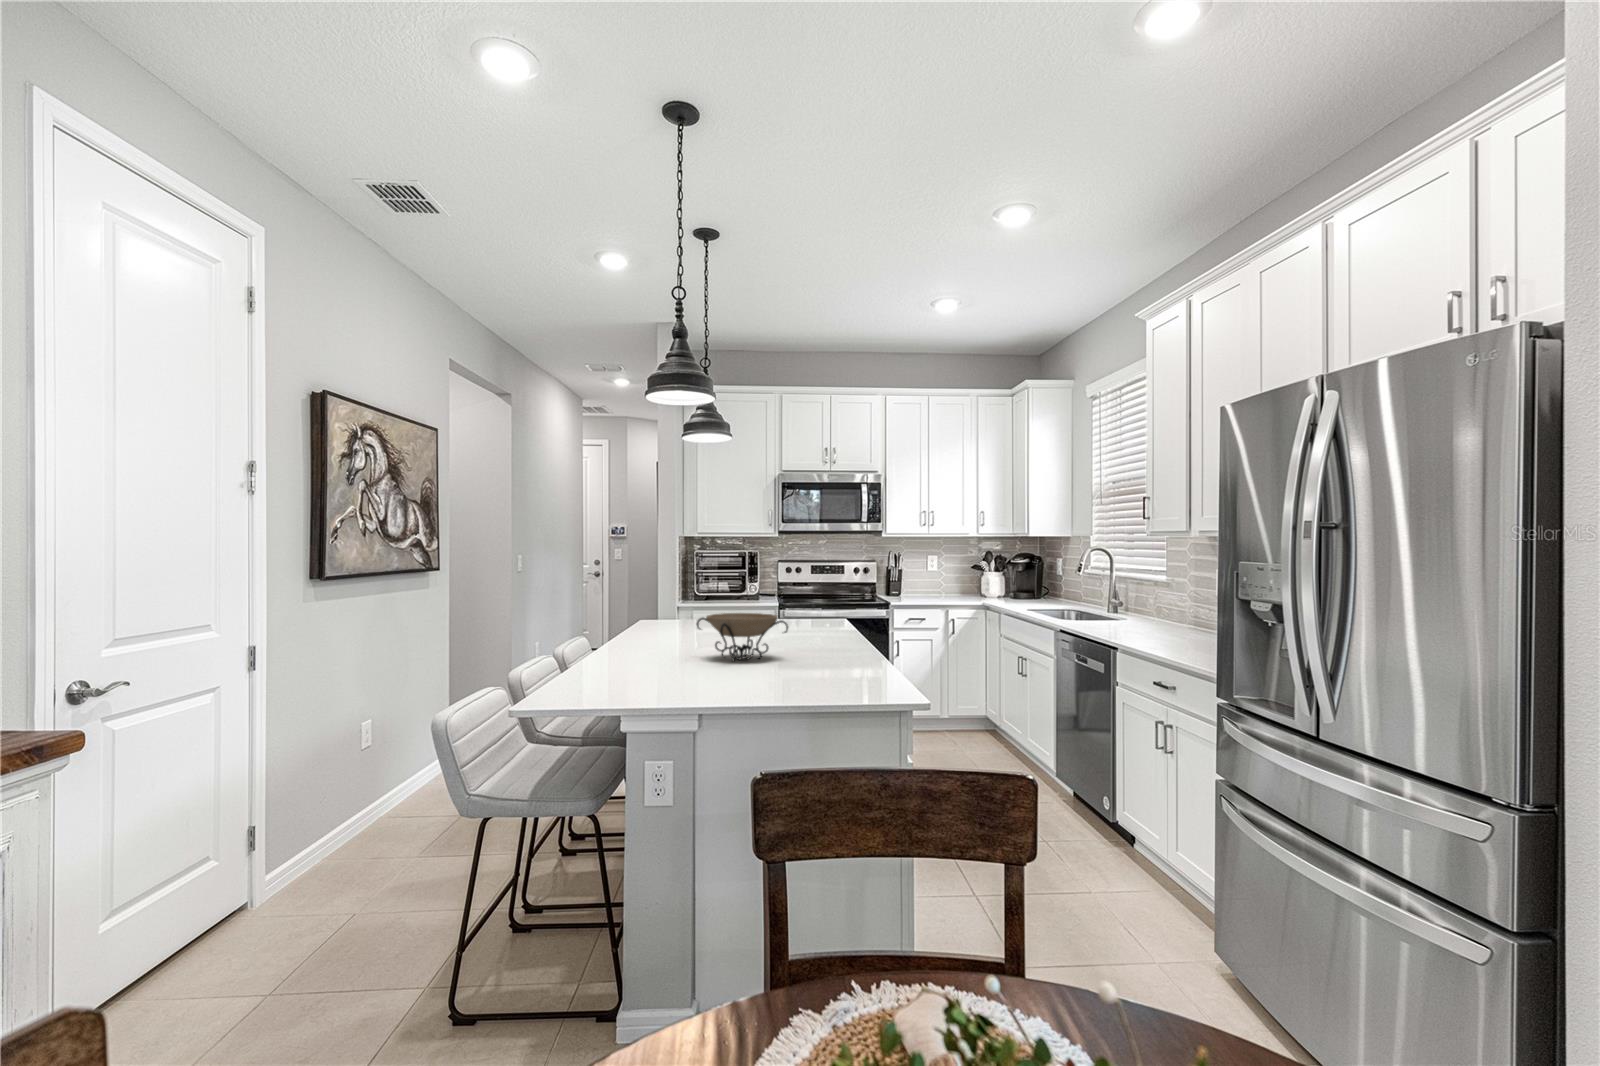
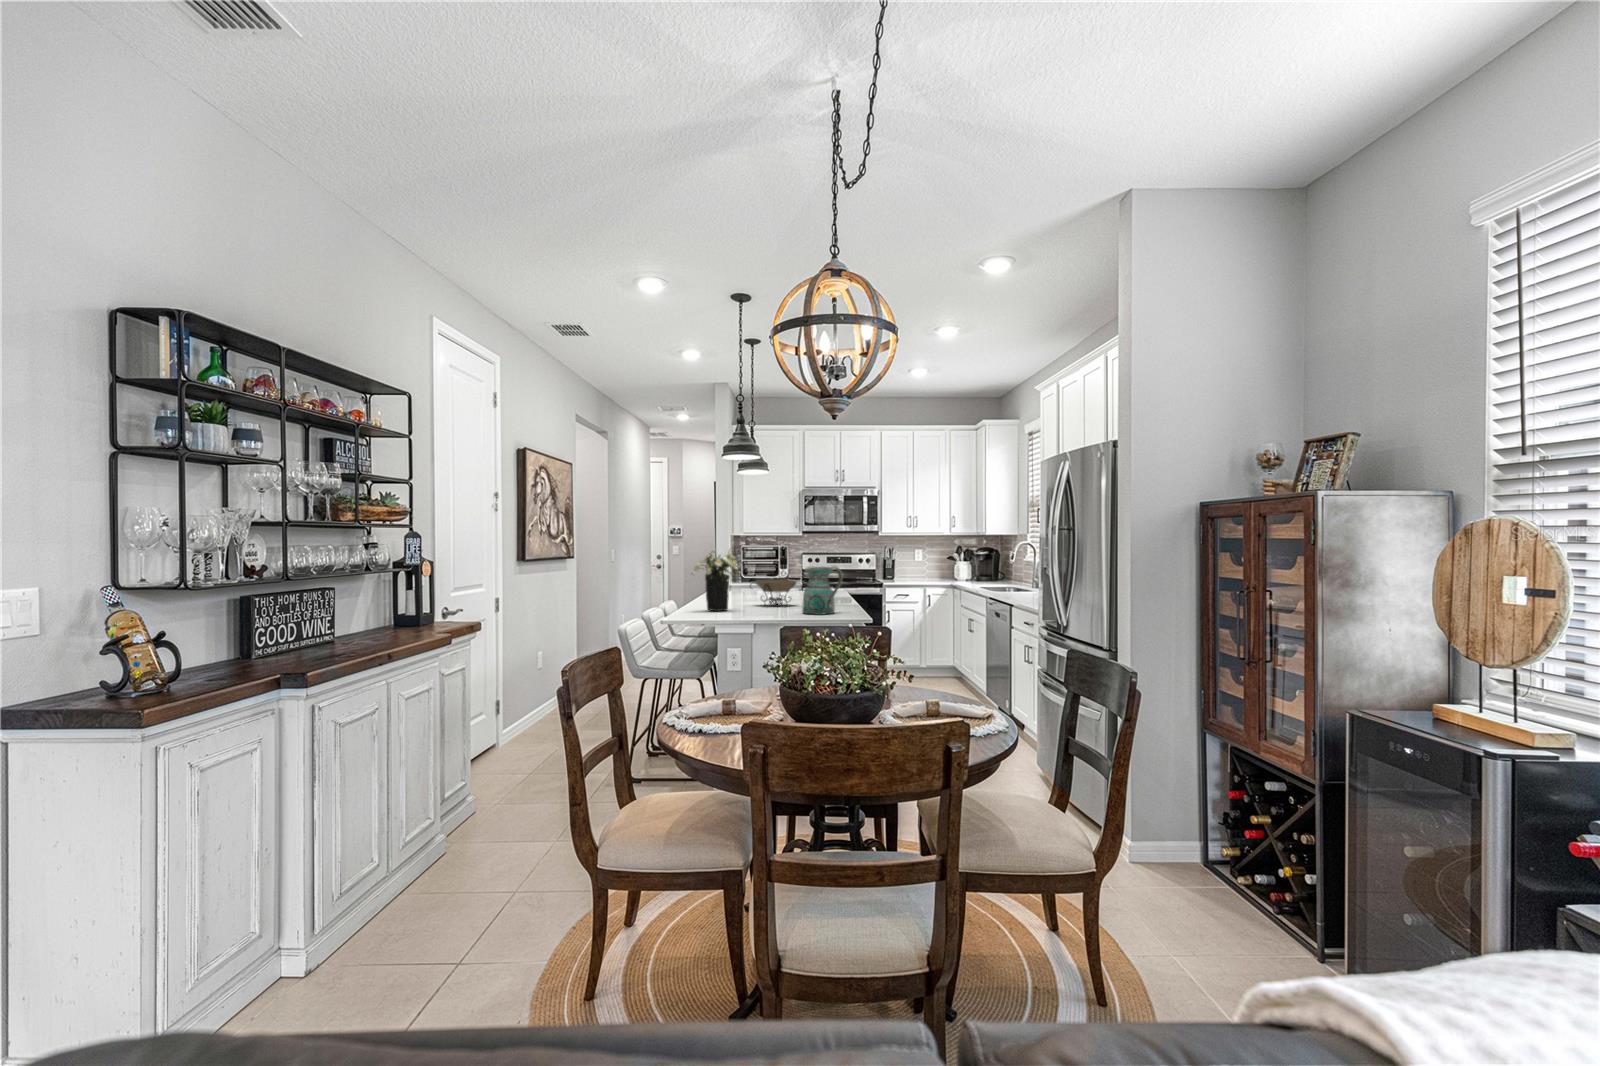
flower arrangement: none [579,561,678,681] -> present [692,550,737,611]
ceramic pitcher: none [793,596,867,694] -> present [802,566,842,615]

